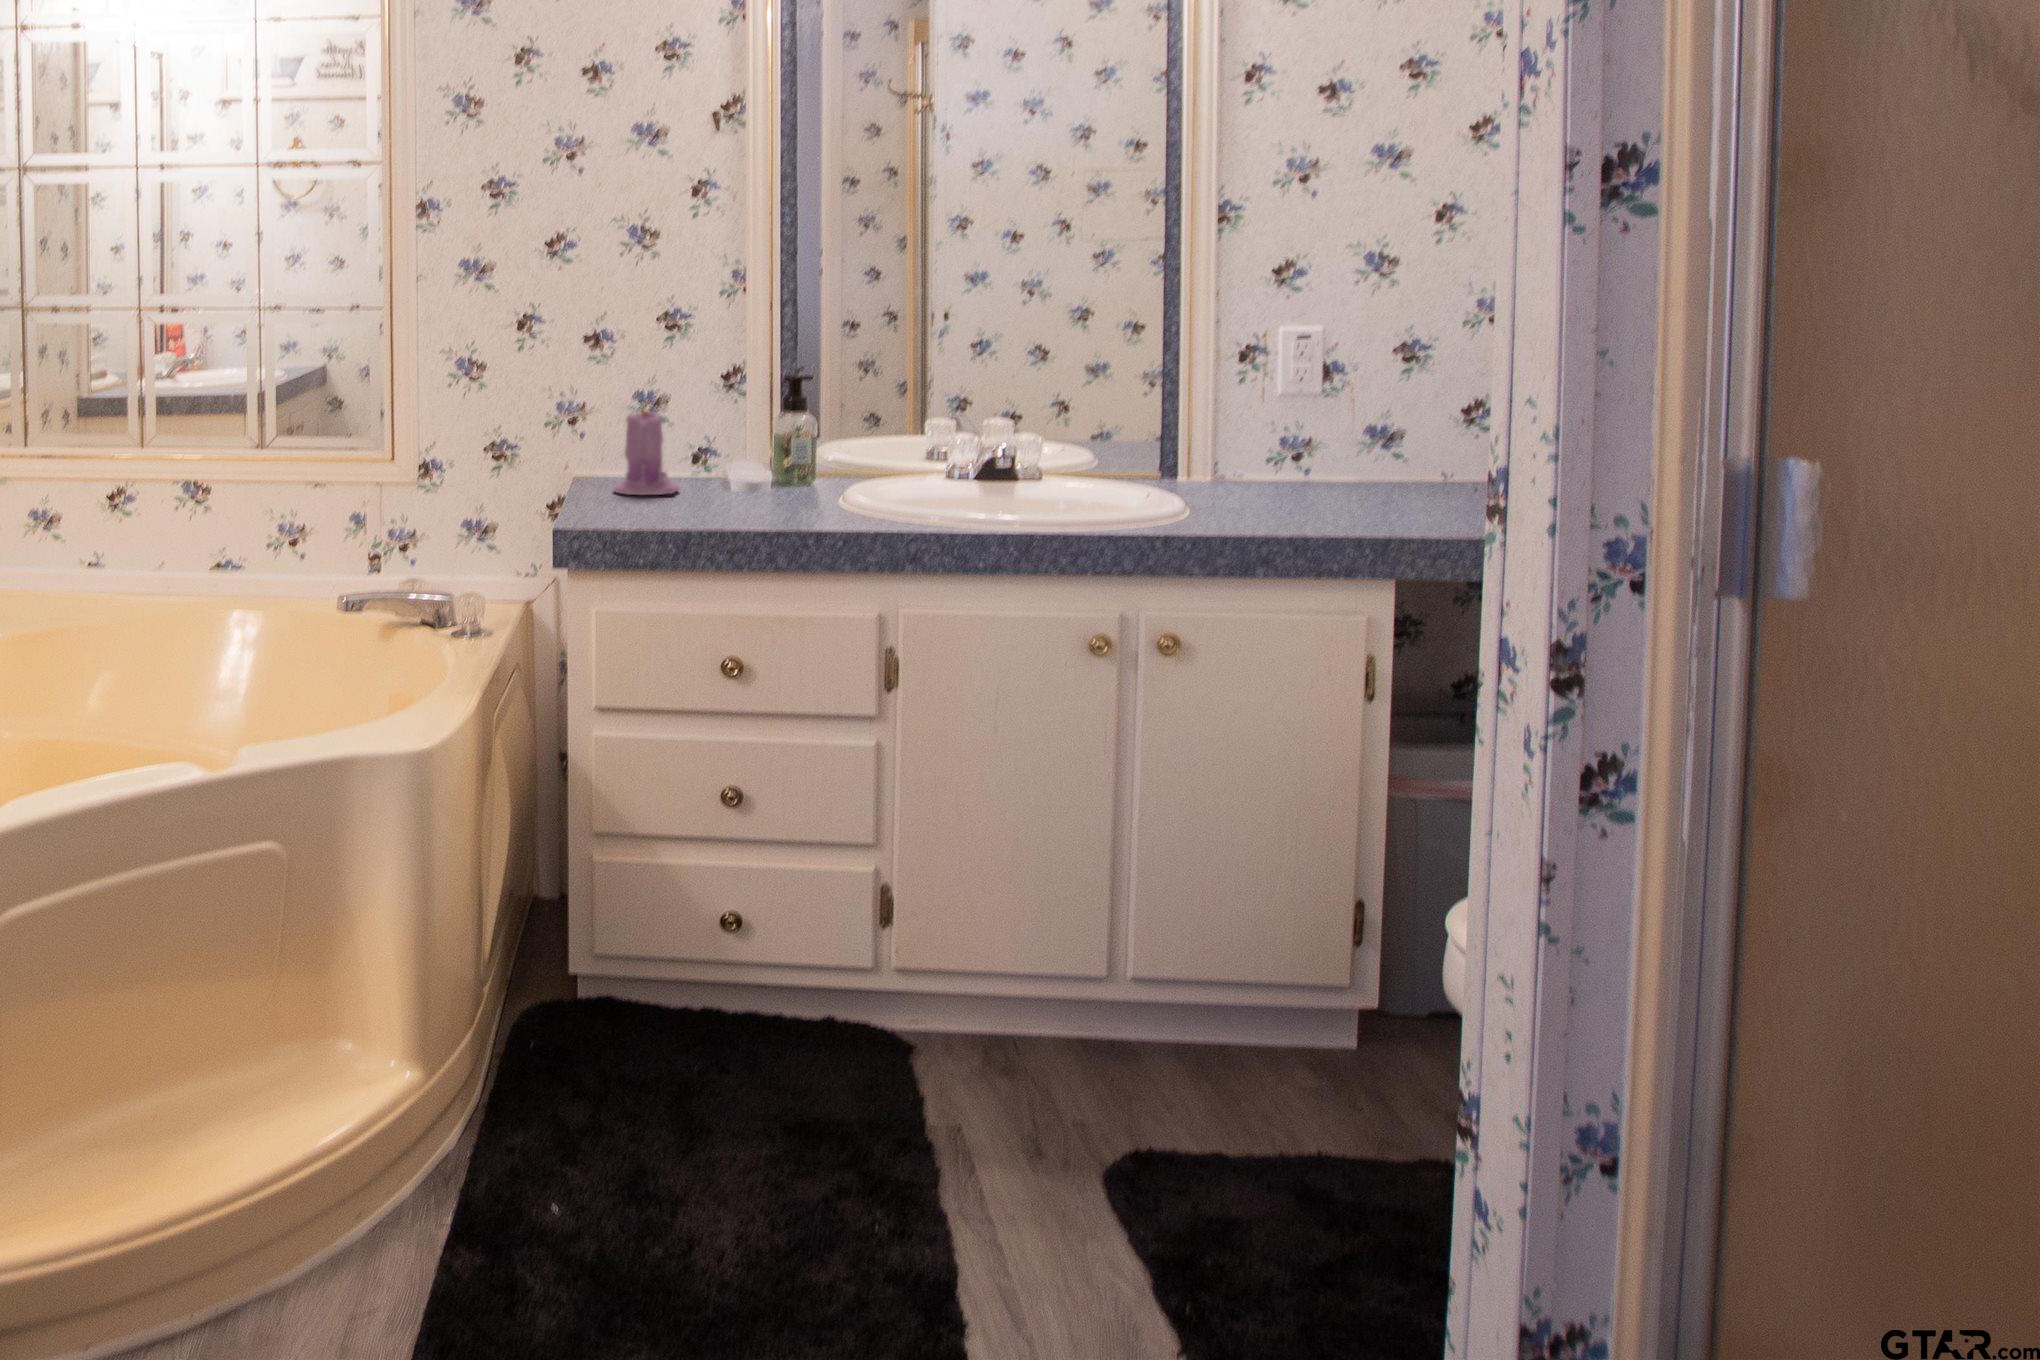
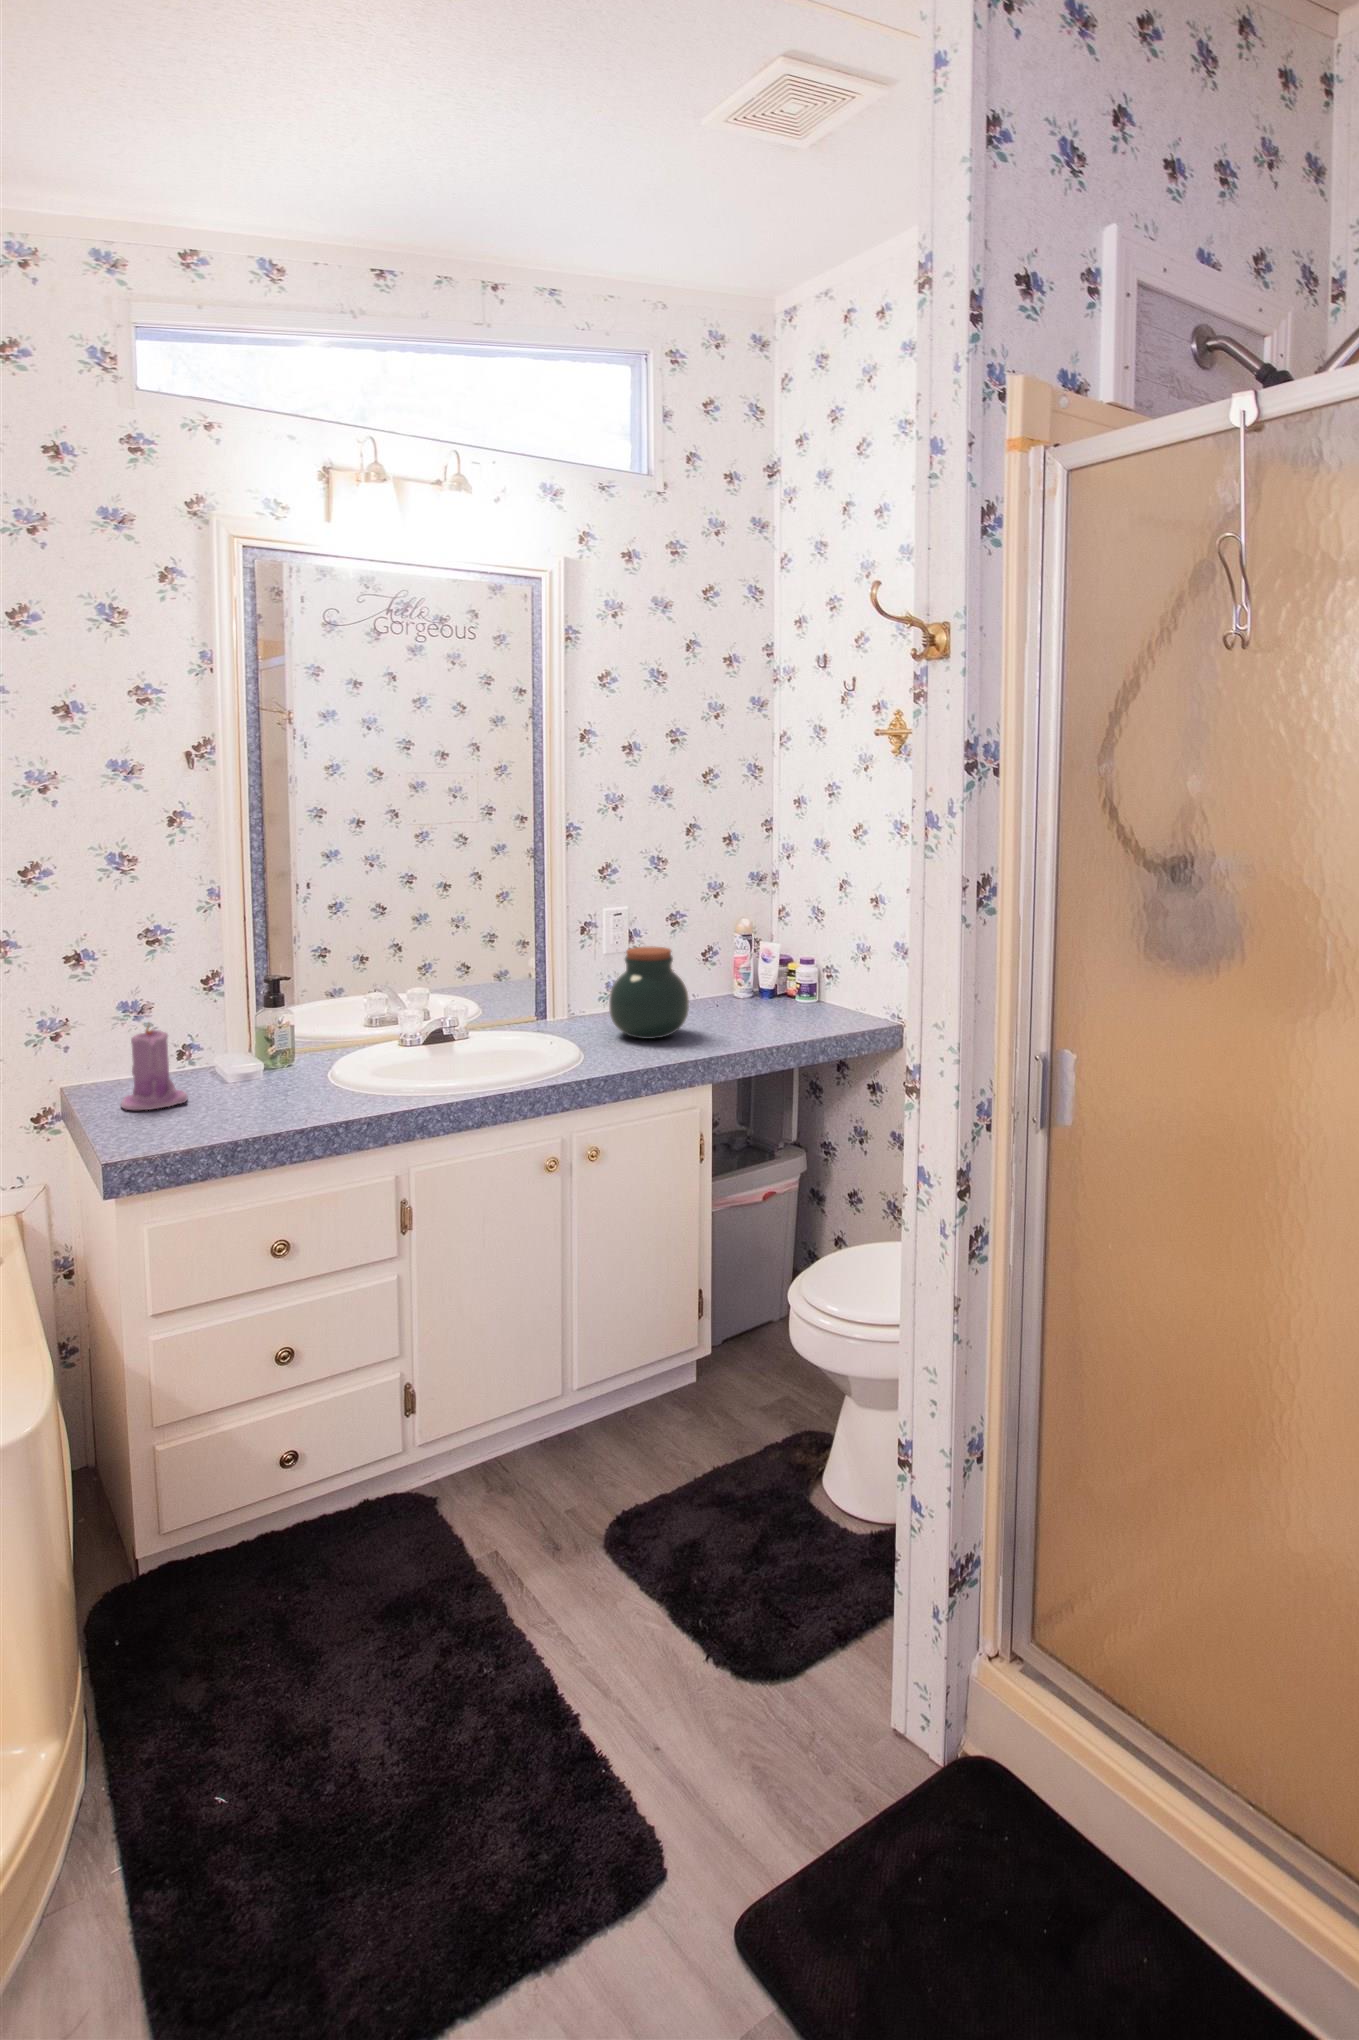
jar: none [1253,374,1389,510] -> present [609,946,689,1039]

